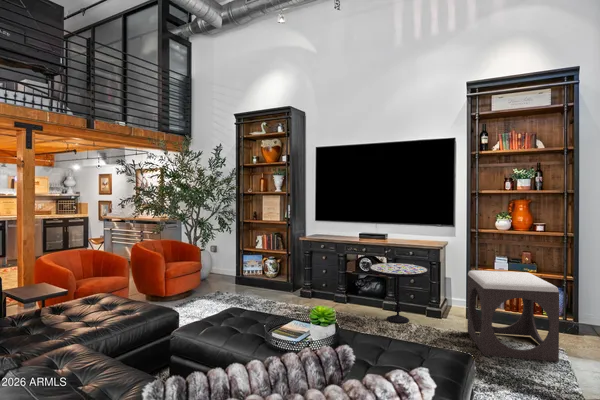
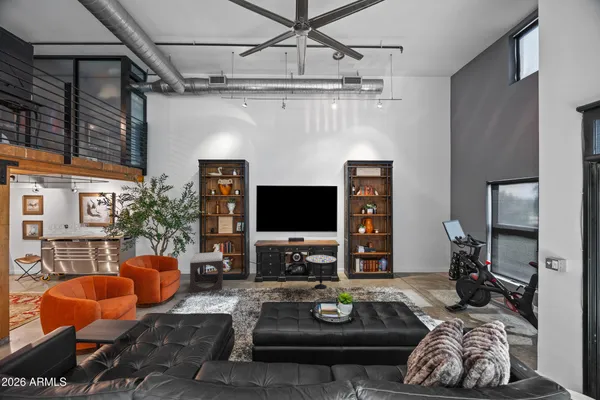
footstool: present [467,270,559,361] -> present [190,252,223,293]

